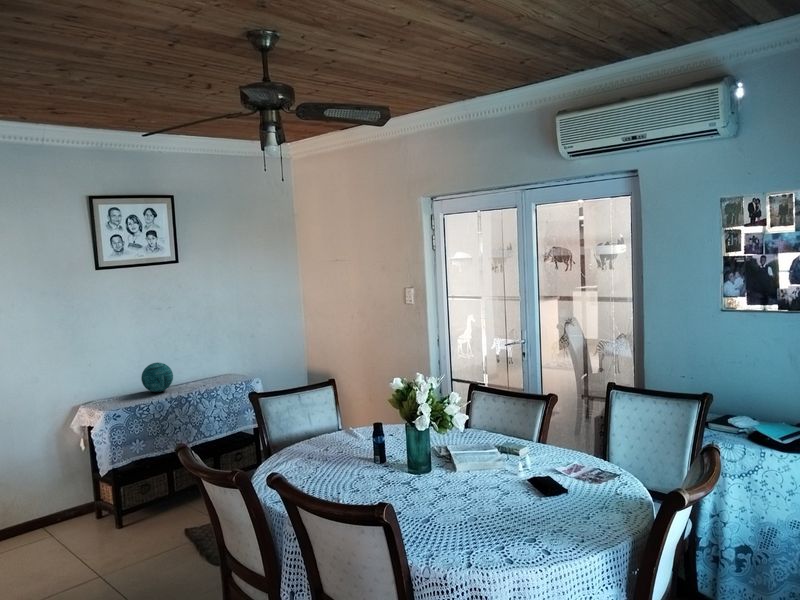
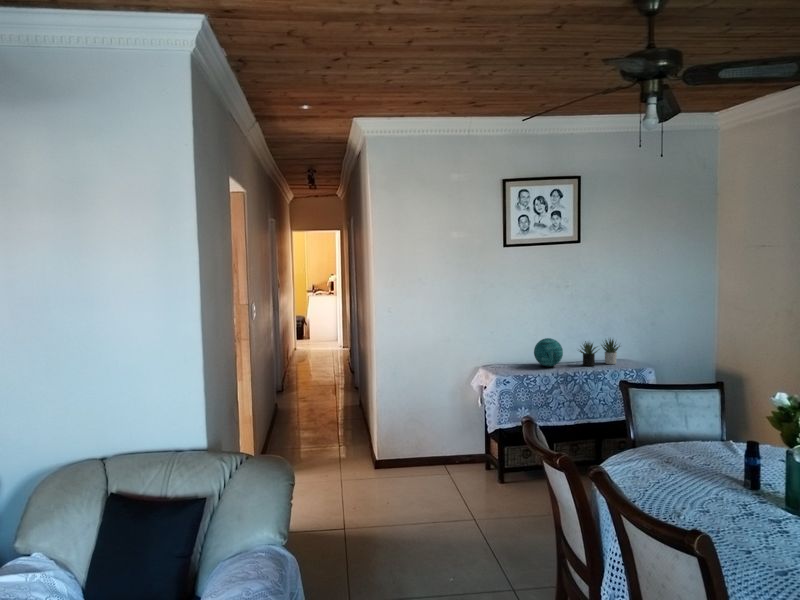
succulent plant: none [186,352,228,384] -> present [580,339,620,366]

